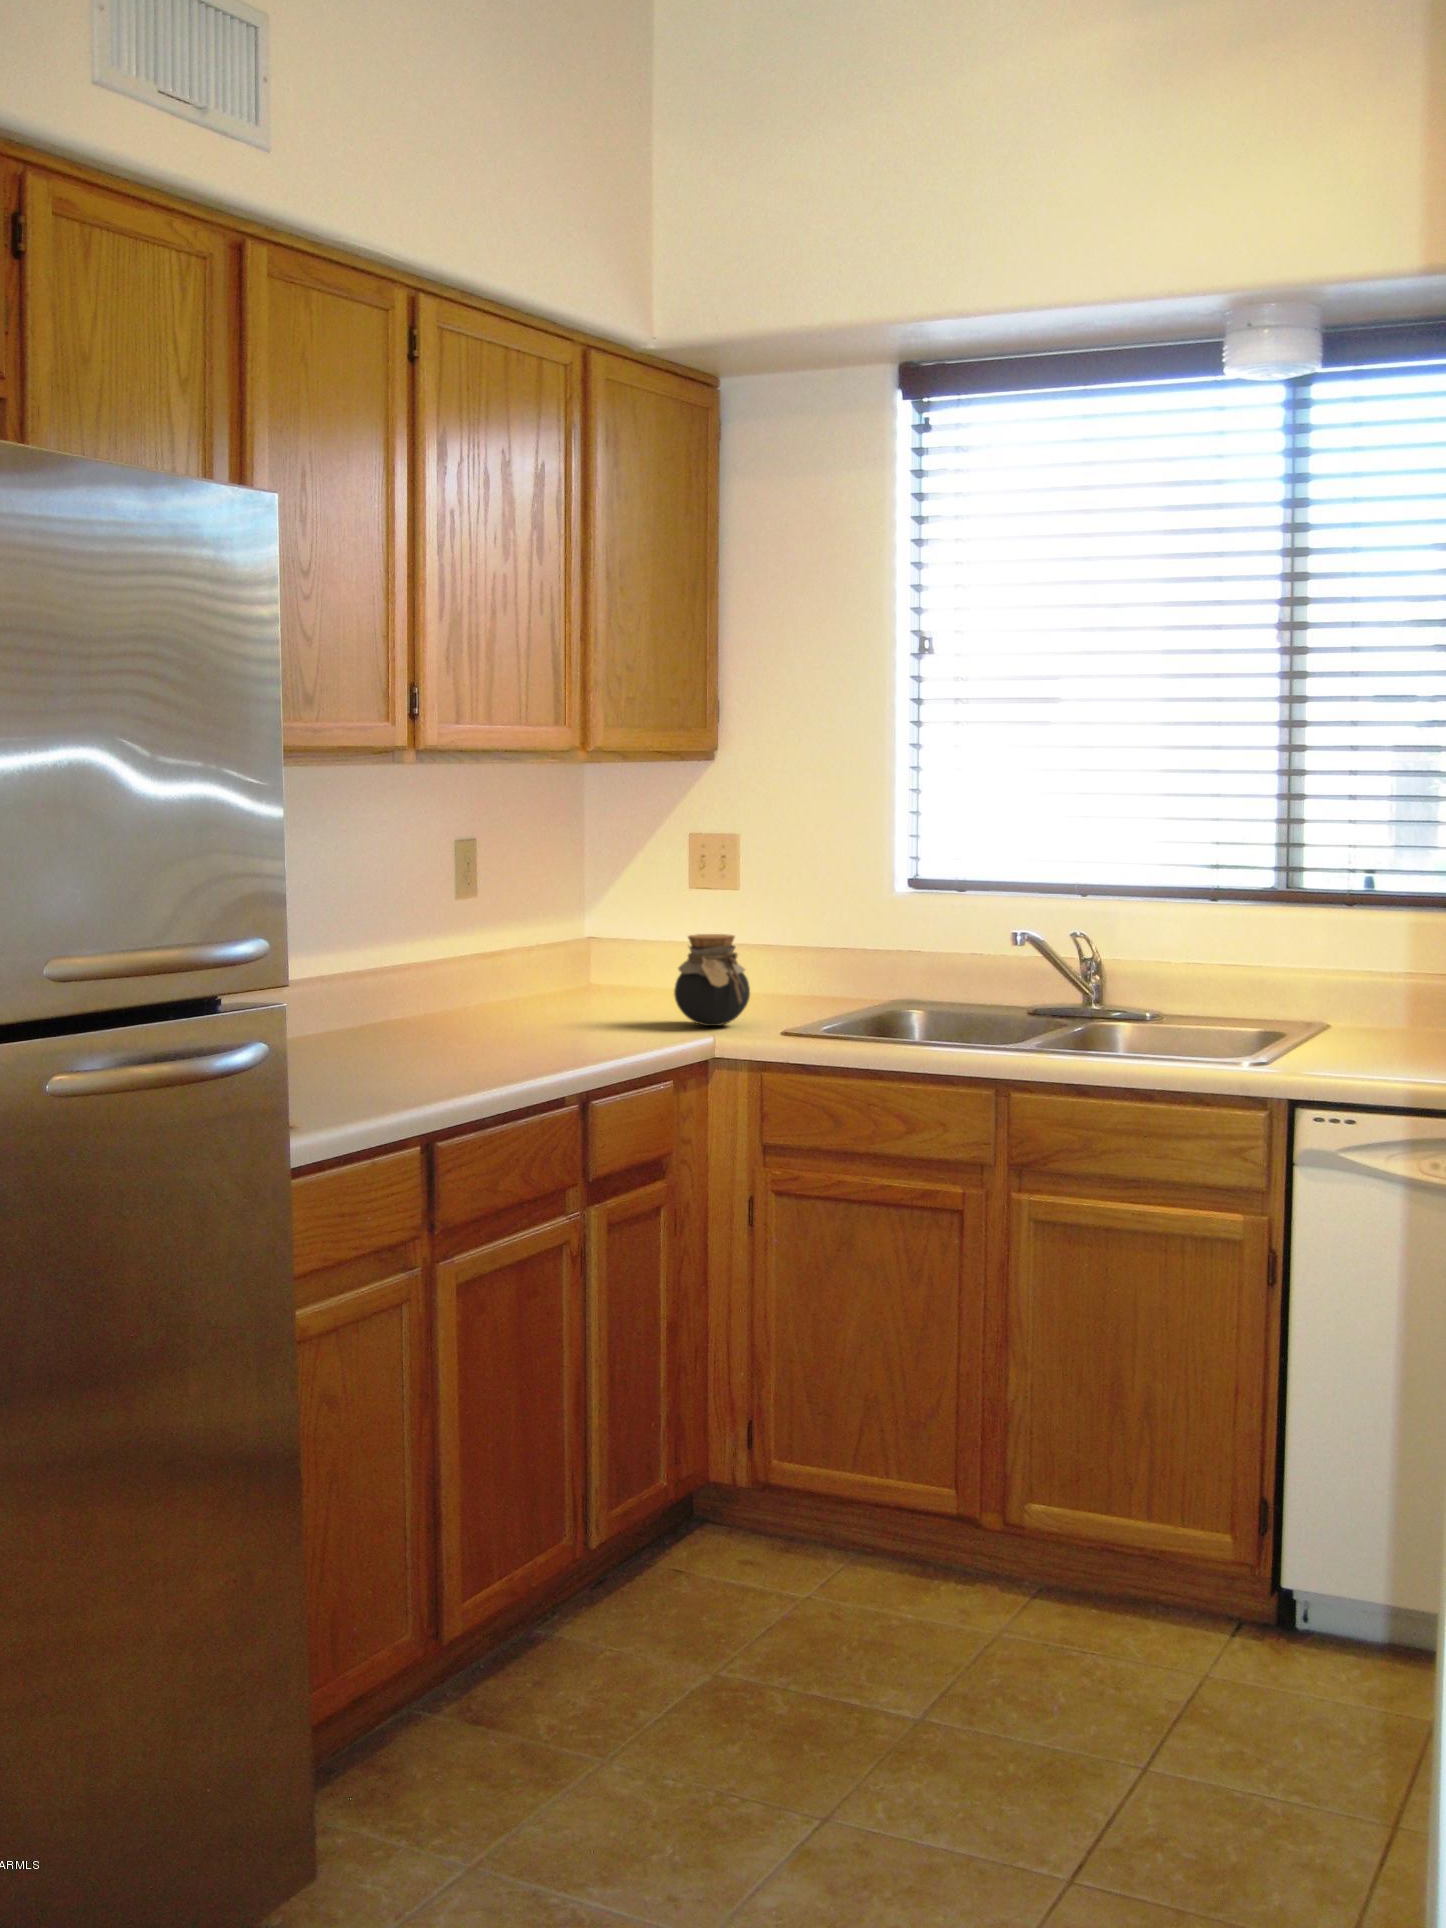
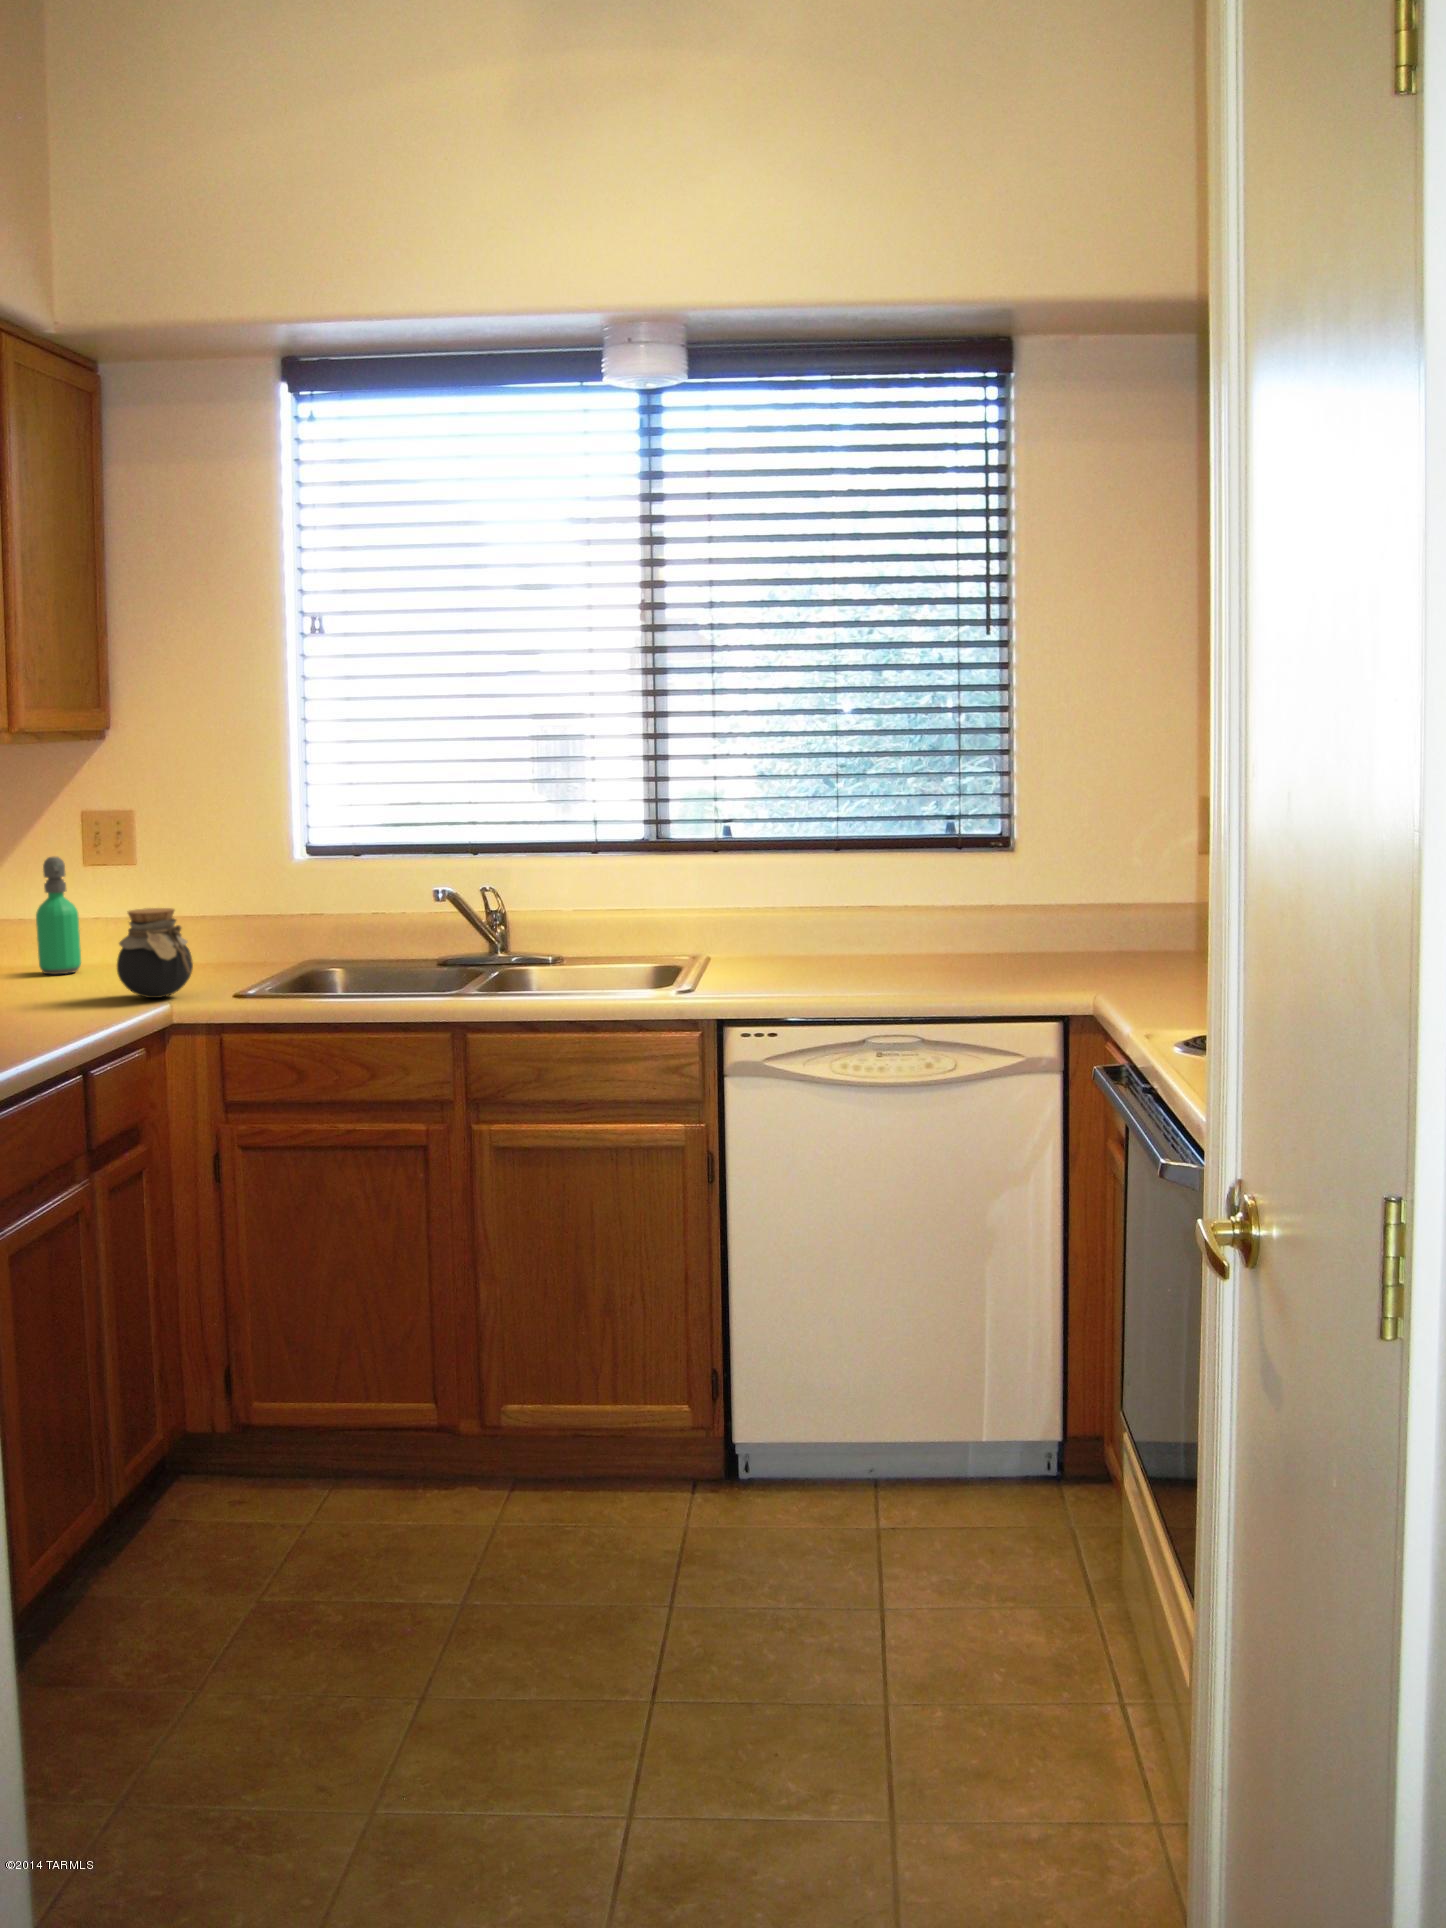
soap dispenser: none [630,879,670,998] -> present [36,857,81,974]

